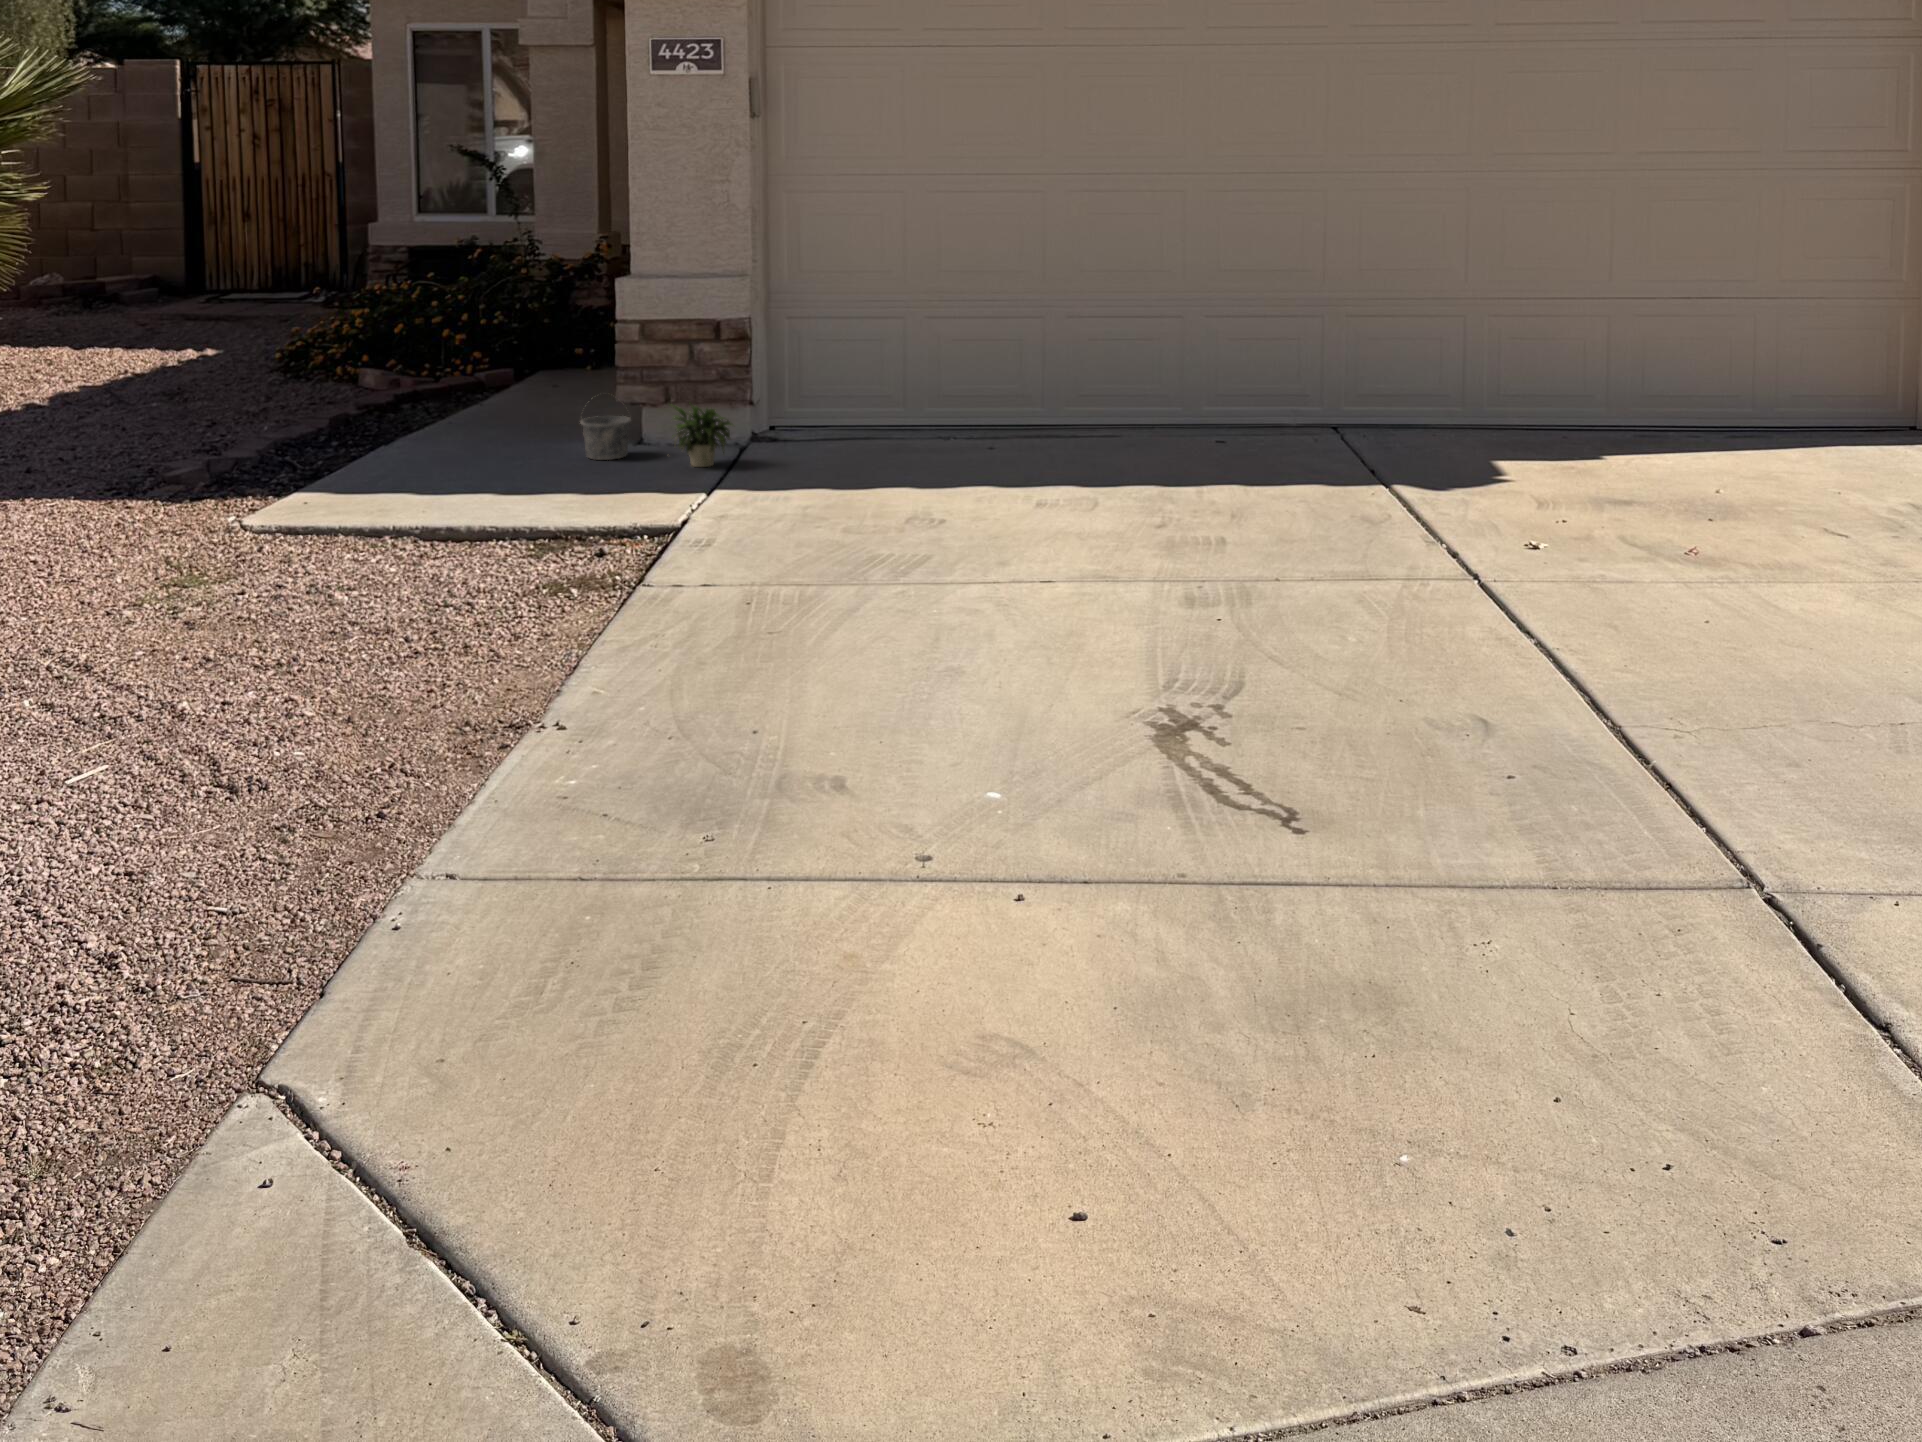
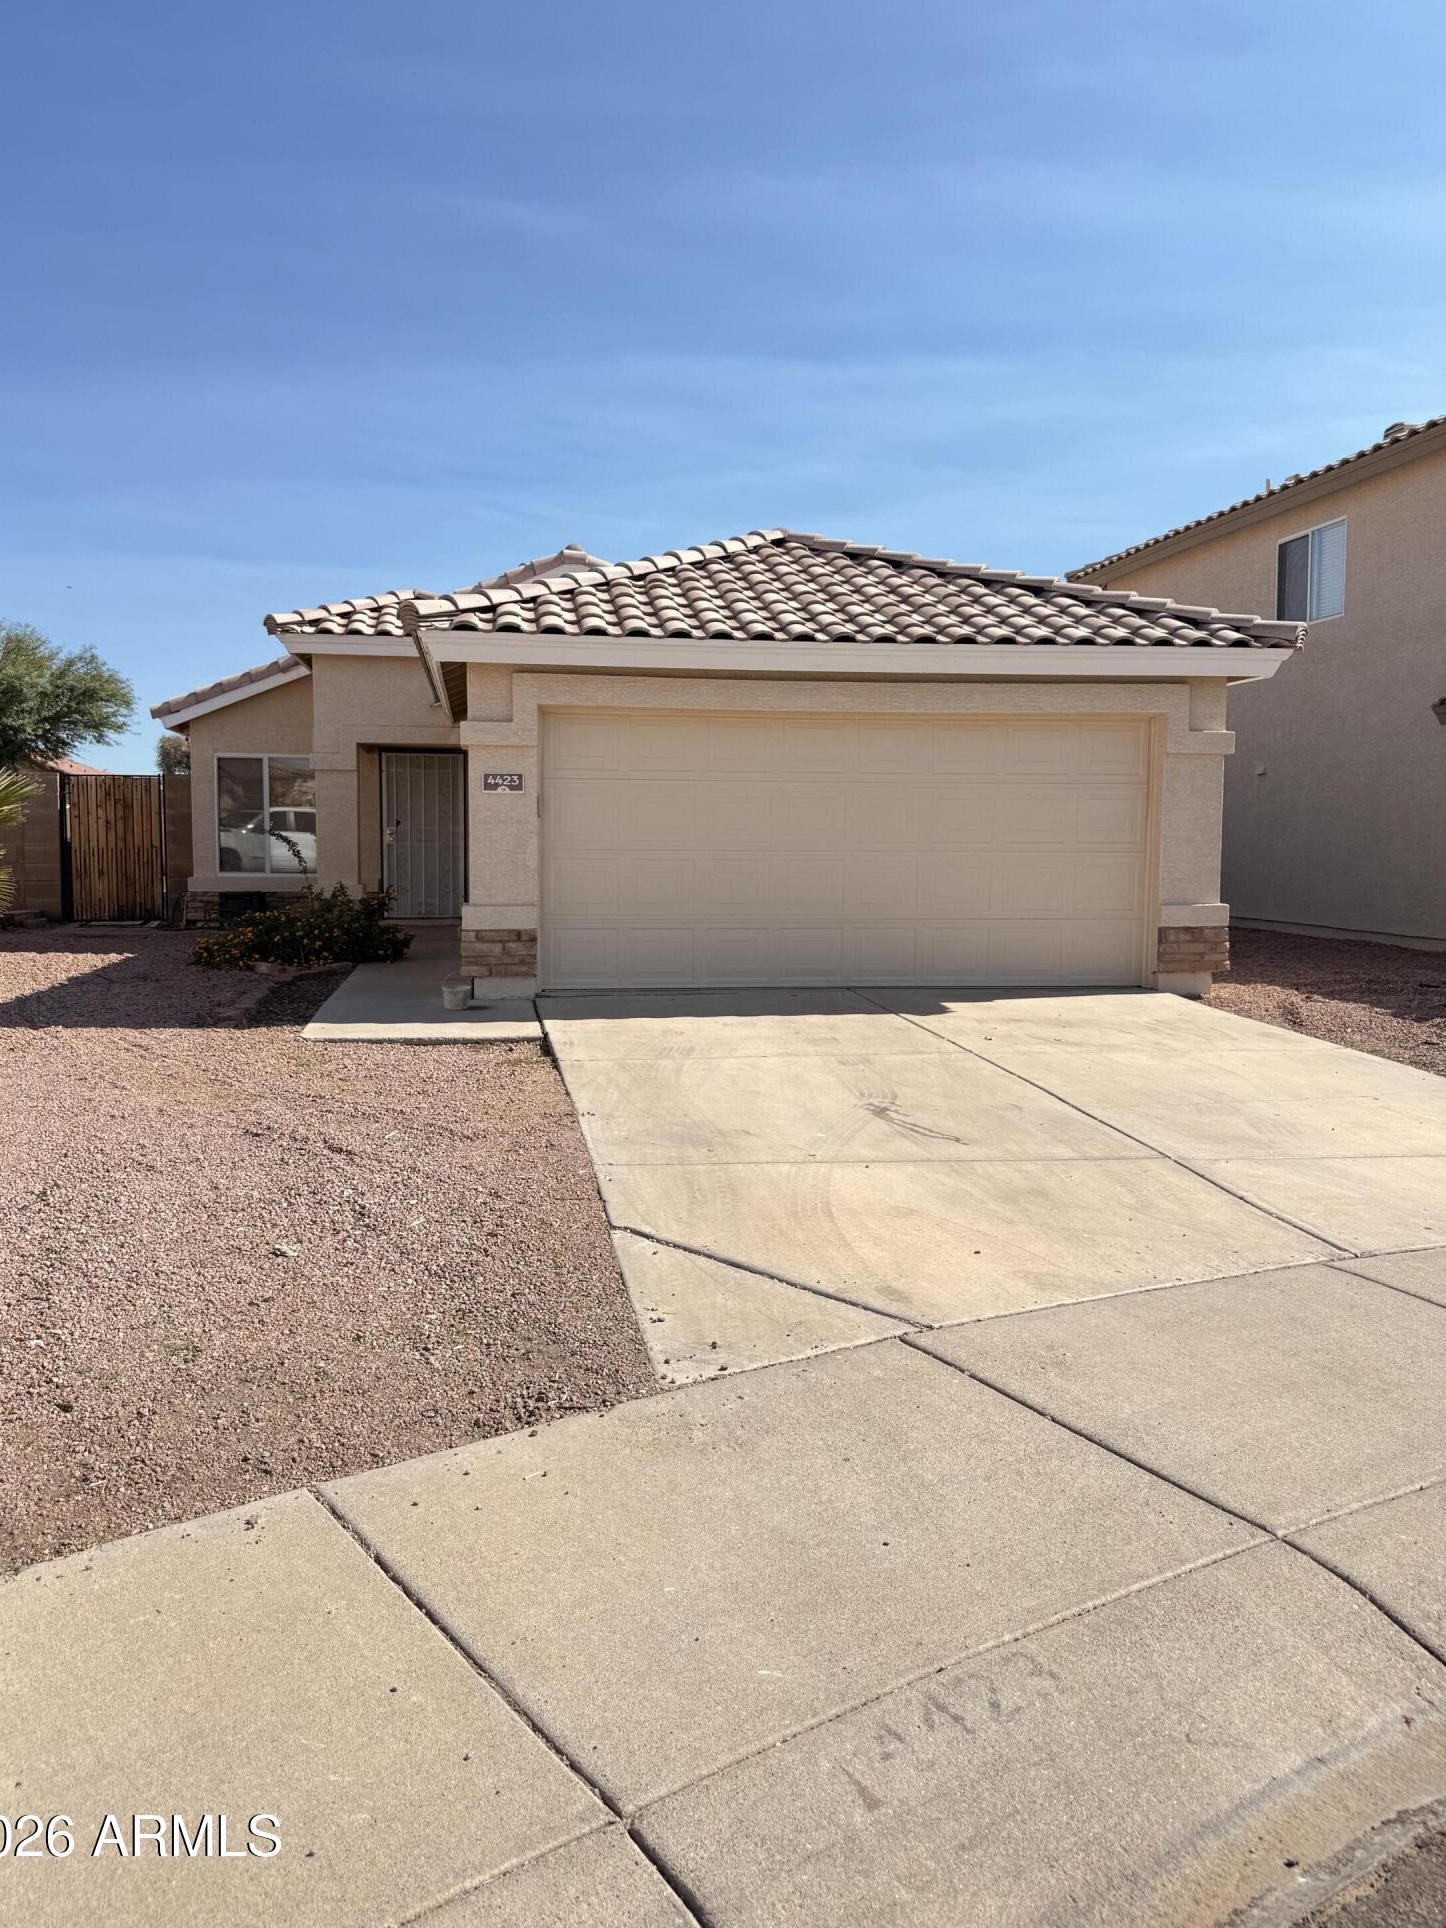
potted plant: present [673,405,732,467] -> none [492,976,536,1012]

